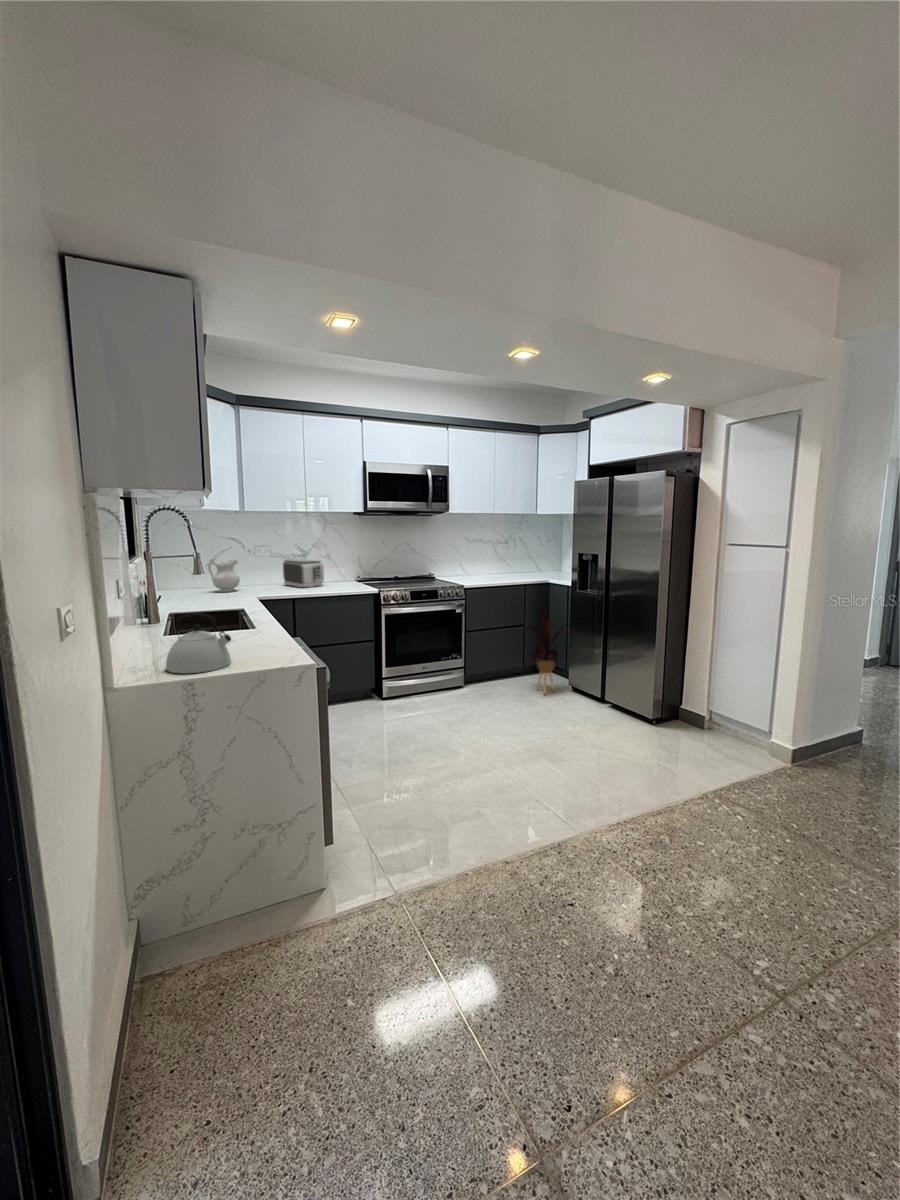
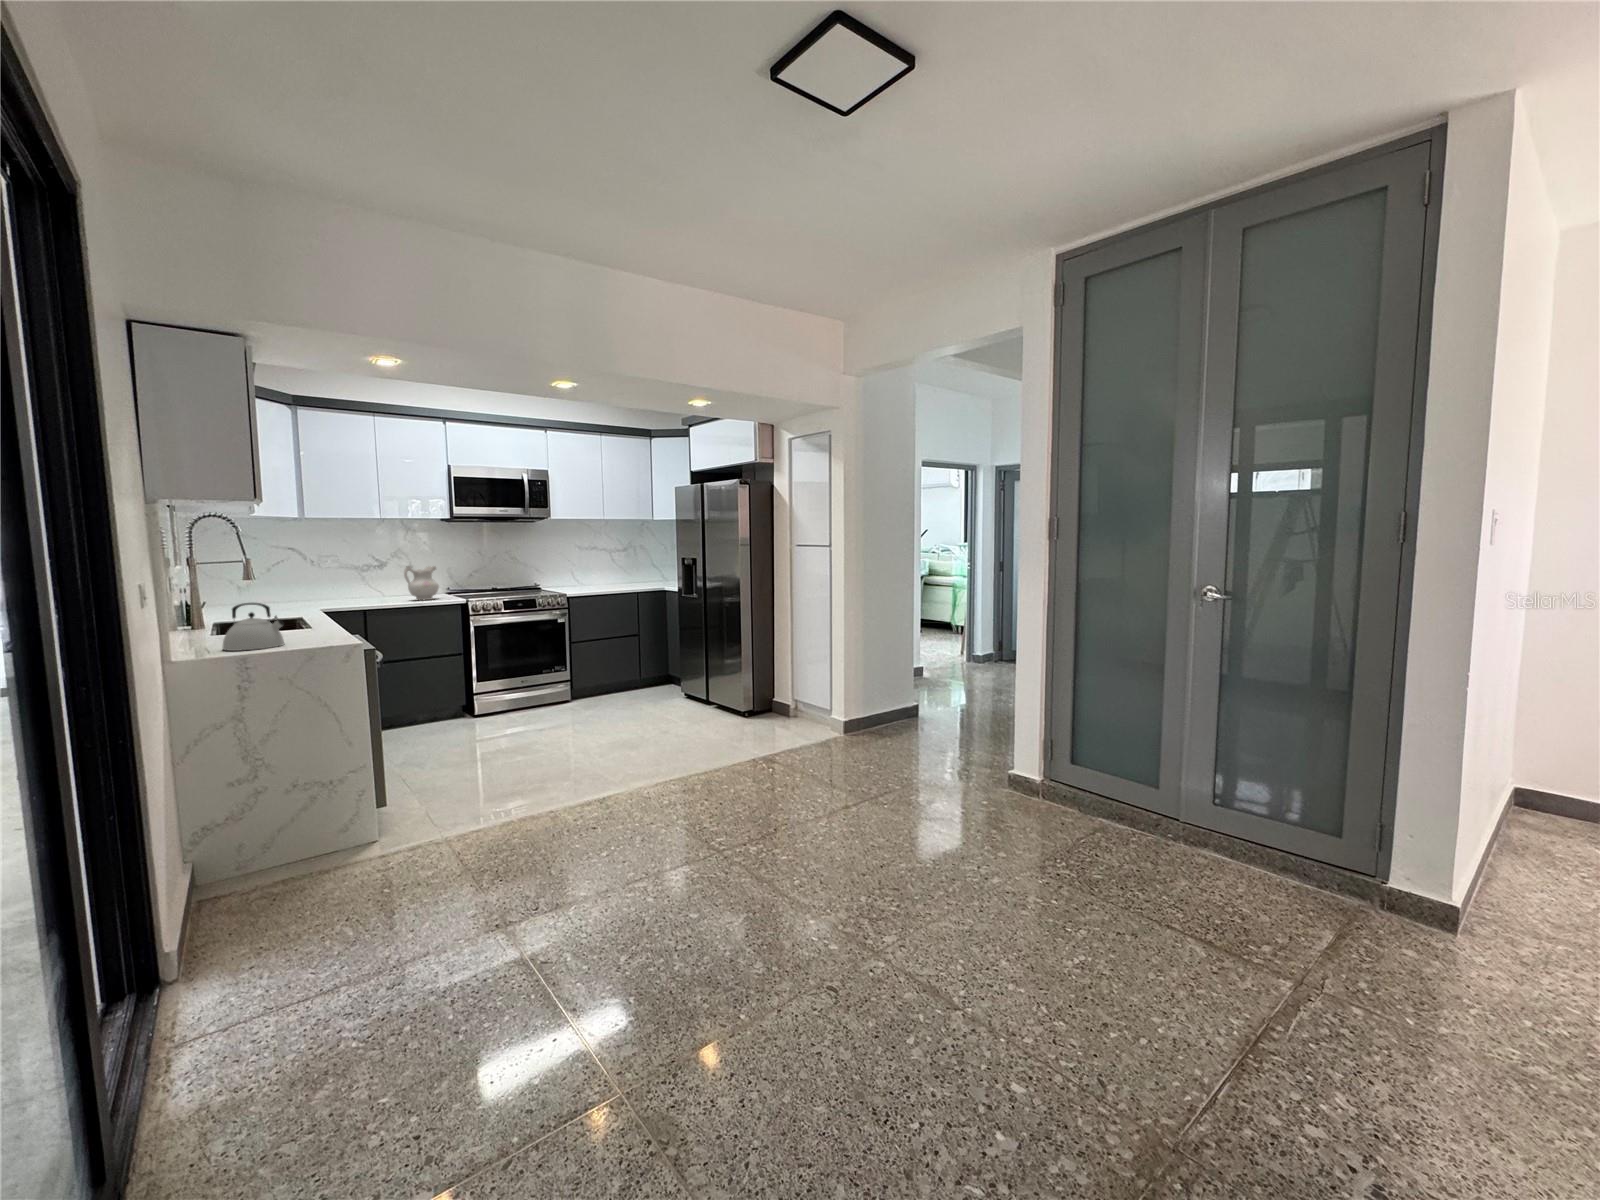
ceramic pitcher: present [207,559,240,592] -> present [404,566,439,600]
toaster: present [283,559,324,588] -> none [354,570,404,601]
house plant: present [529,608,567,694] -> none [619,612,680,703]

